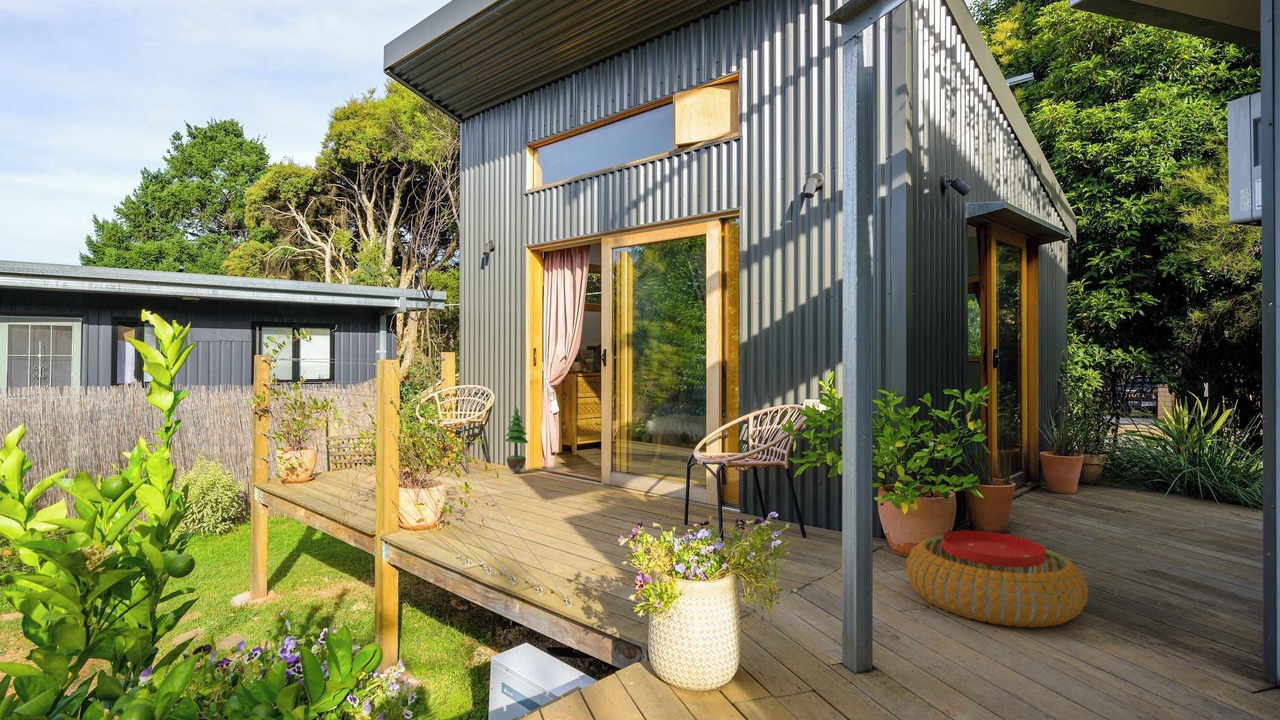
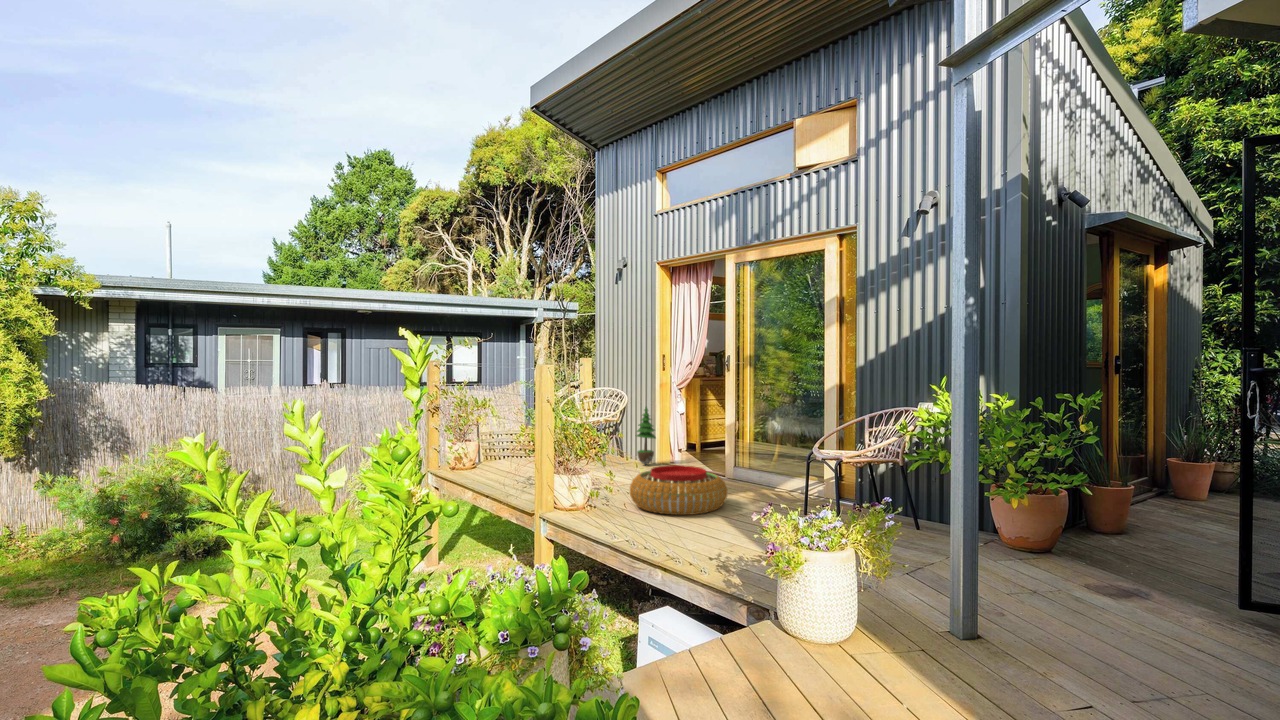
pouf: present [906,531,1088,628] -> present [630,465,727,515]

